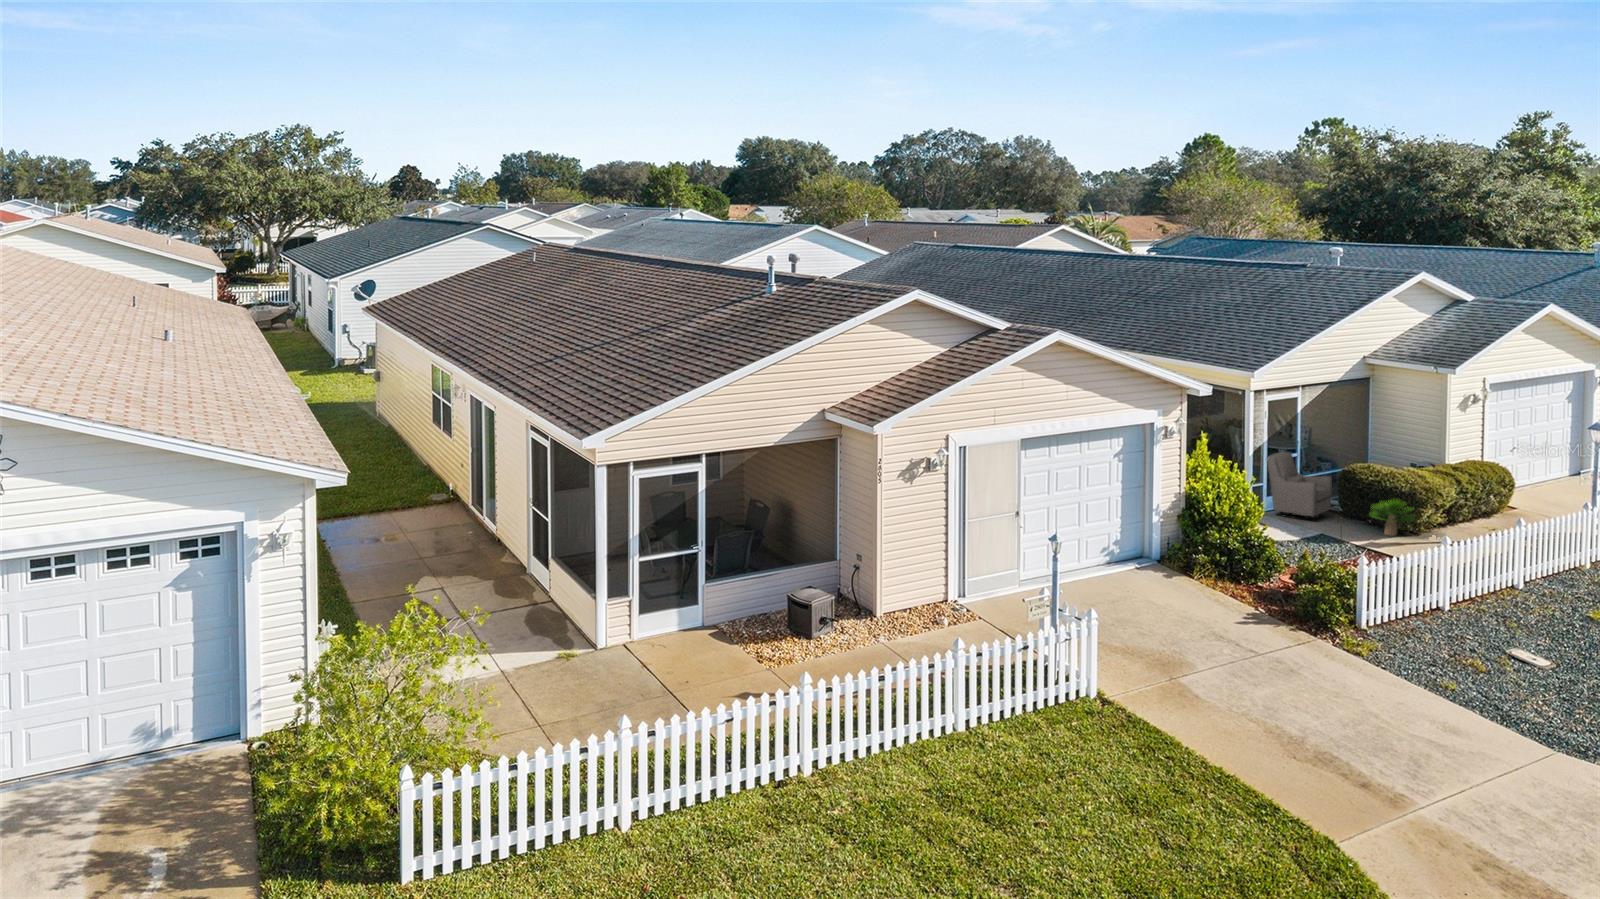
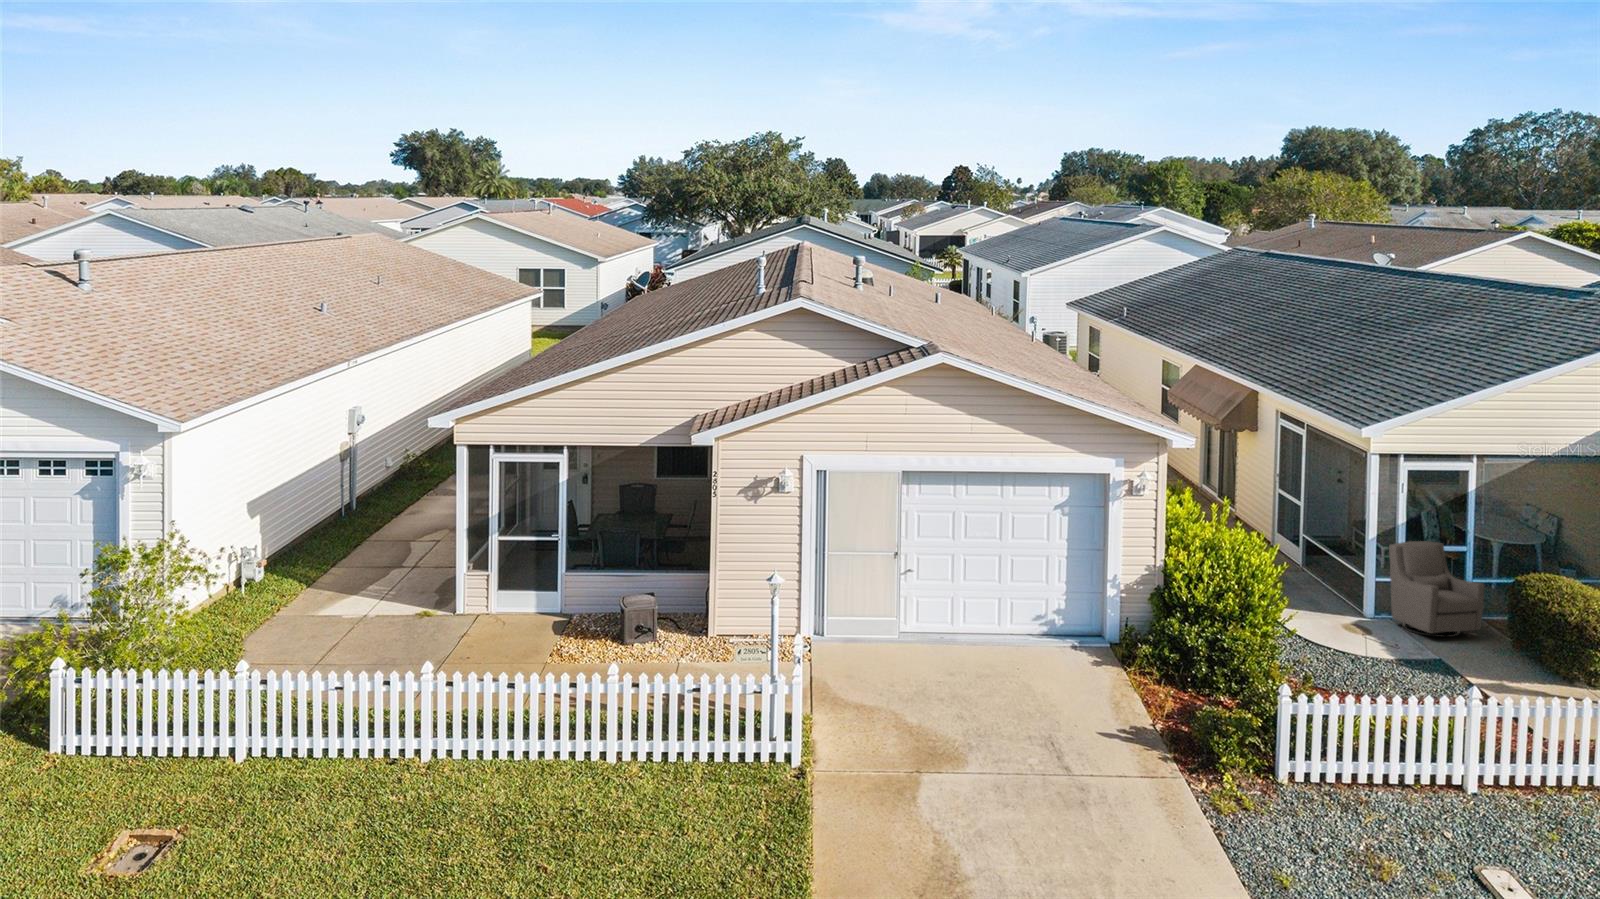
potted plant: present [1370,501,1414,536] -> none [1483,621,1557,677]

